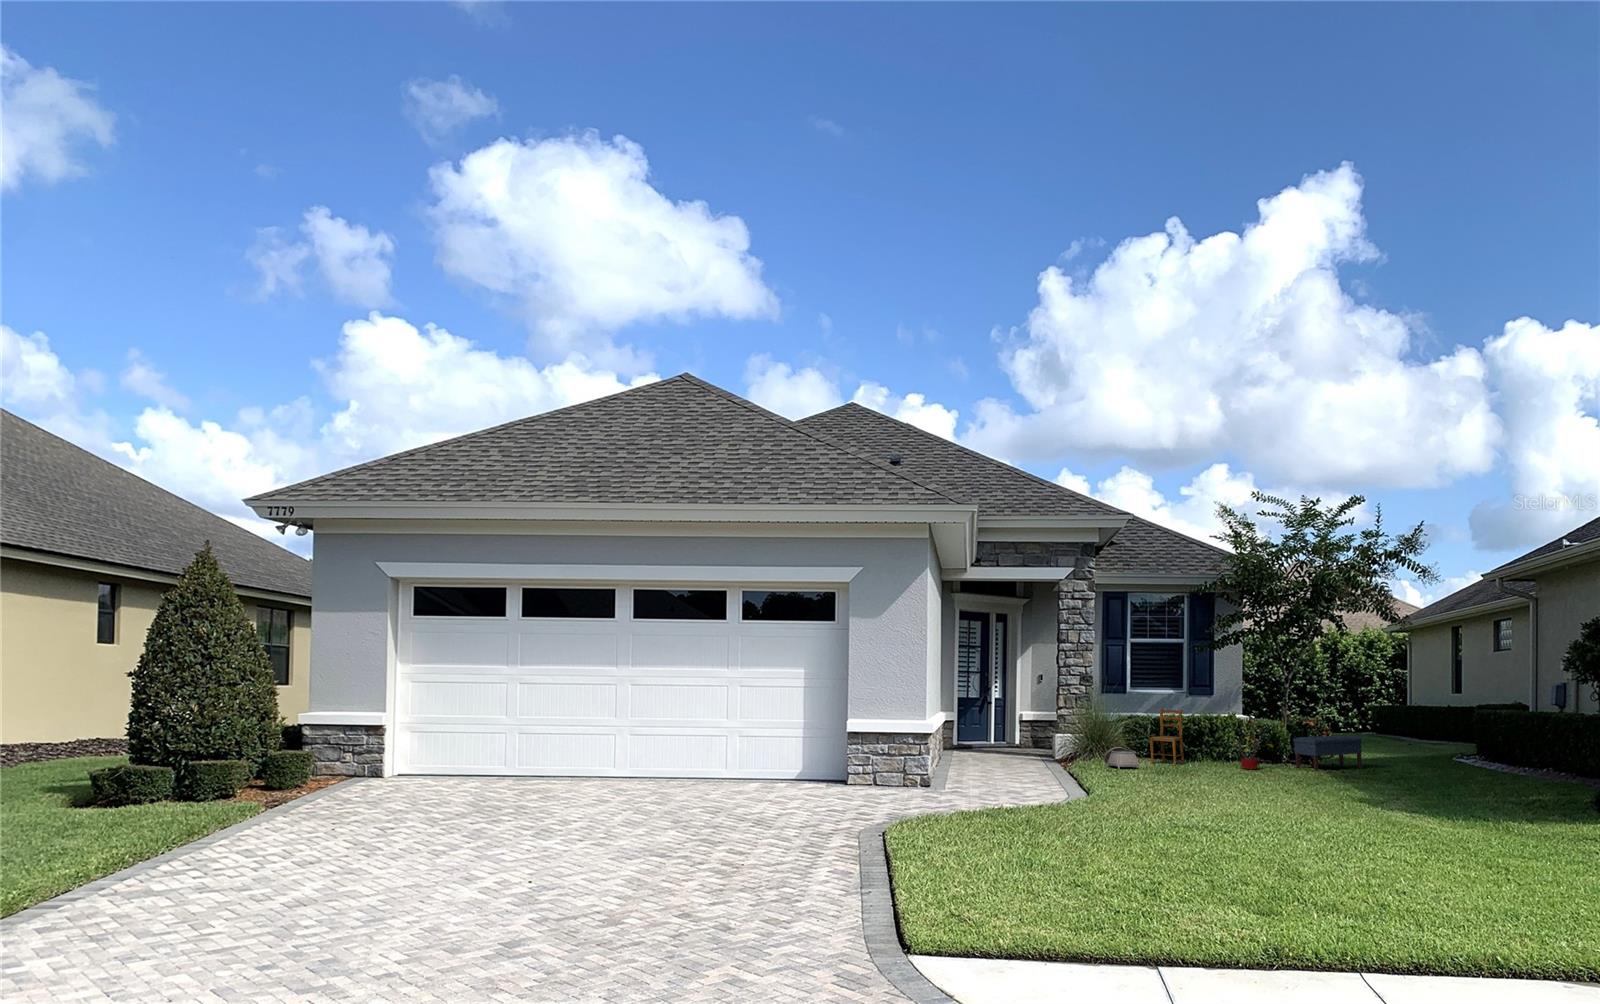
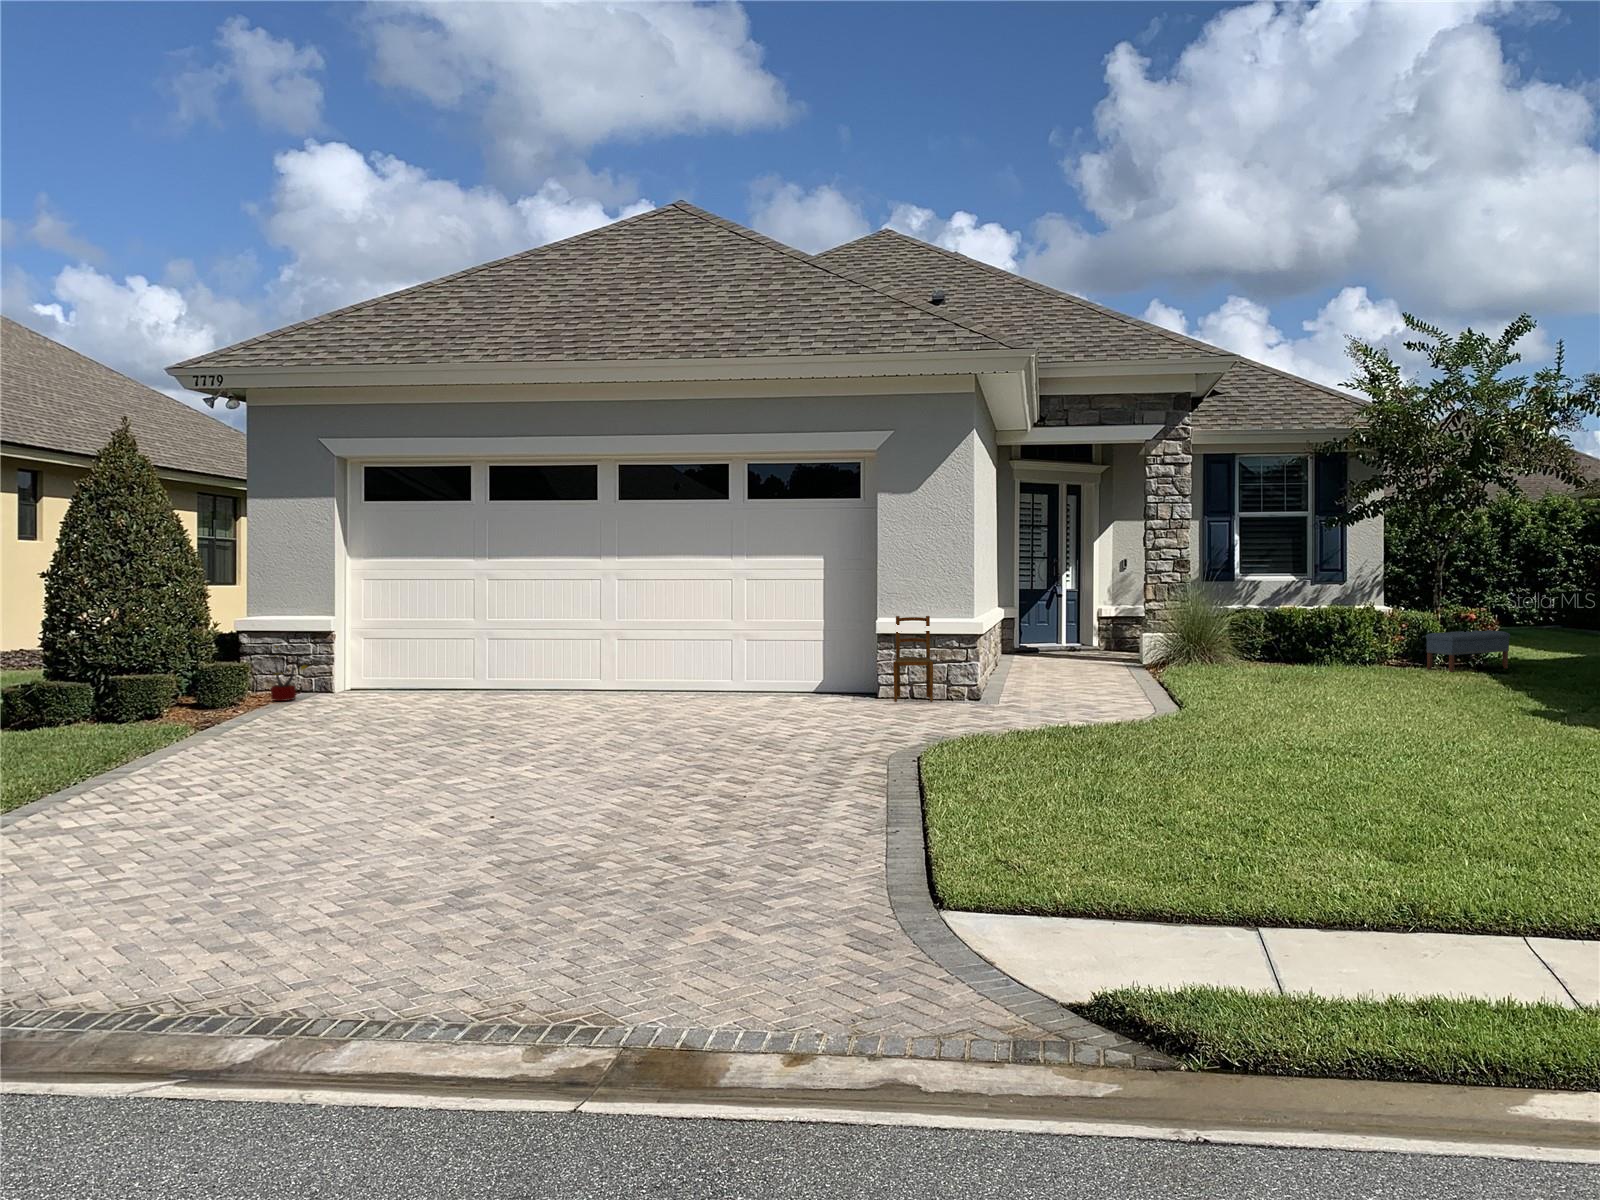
chair: present [1150,709,1185,766] -> present [893,616,933,702]
decorative plant: present [1238,734,1272,769] -> present [269,646,307,701]
basket: present [1104,747,1141,769] -> none [1194,647,1239,673]

